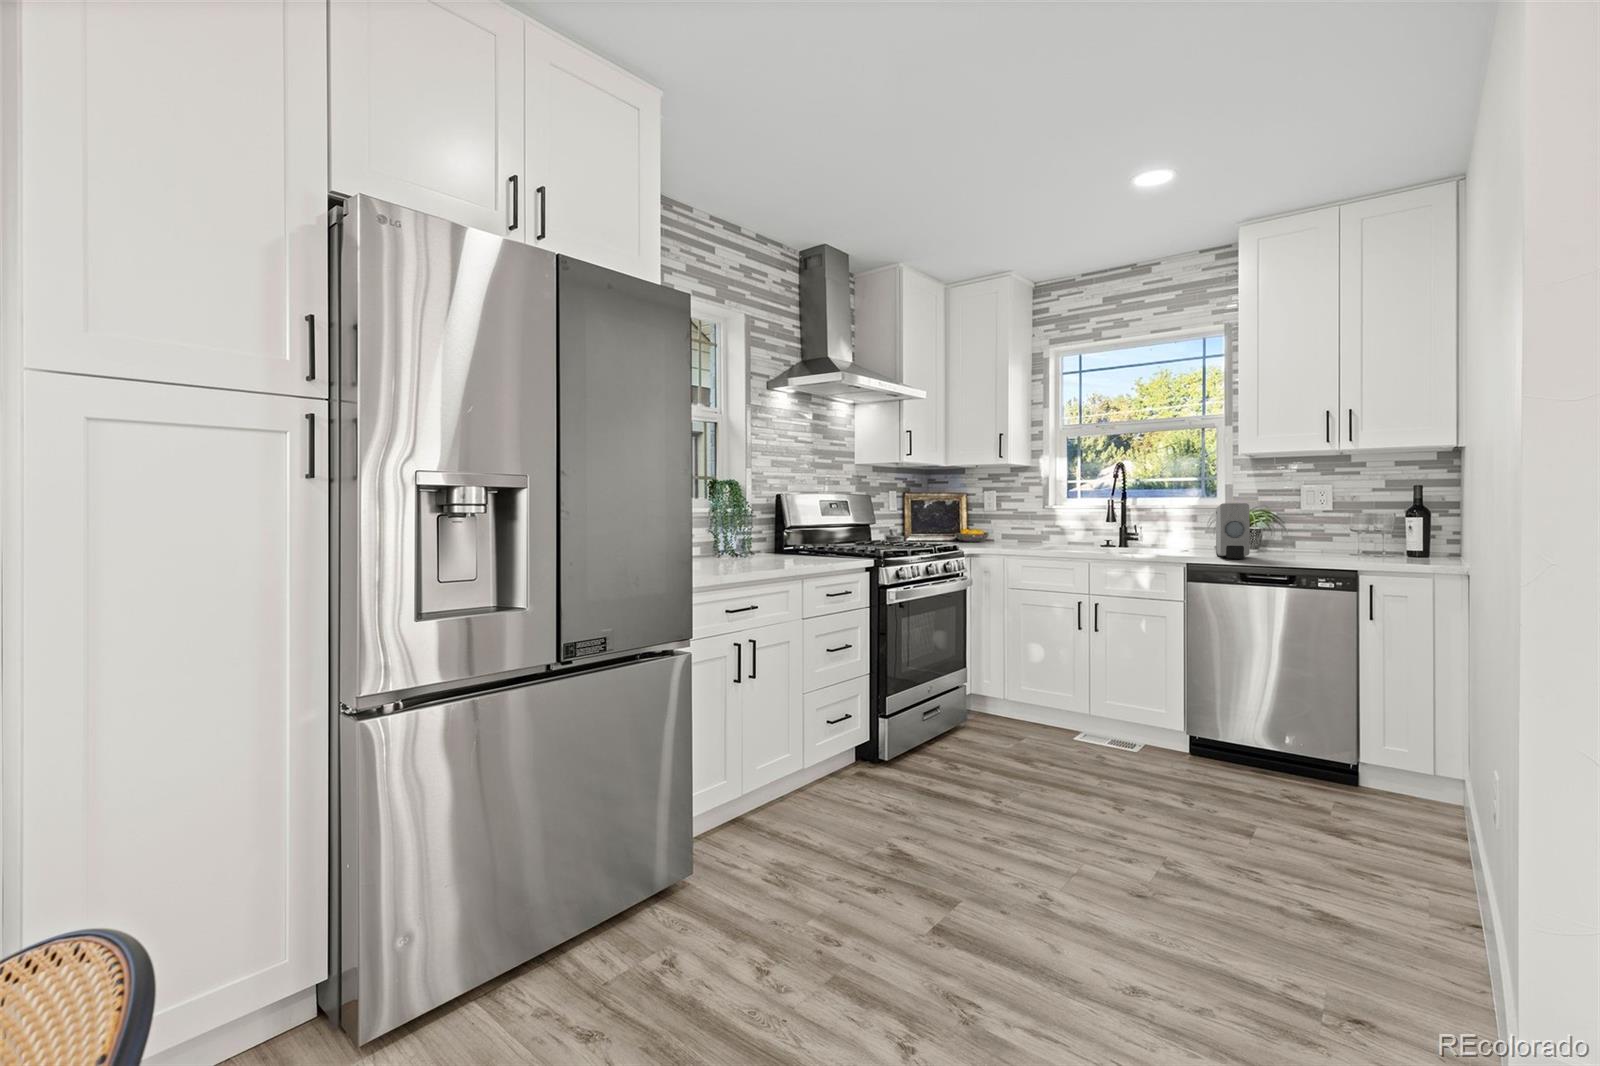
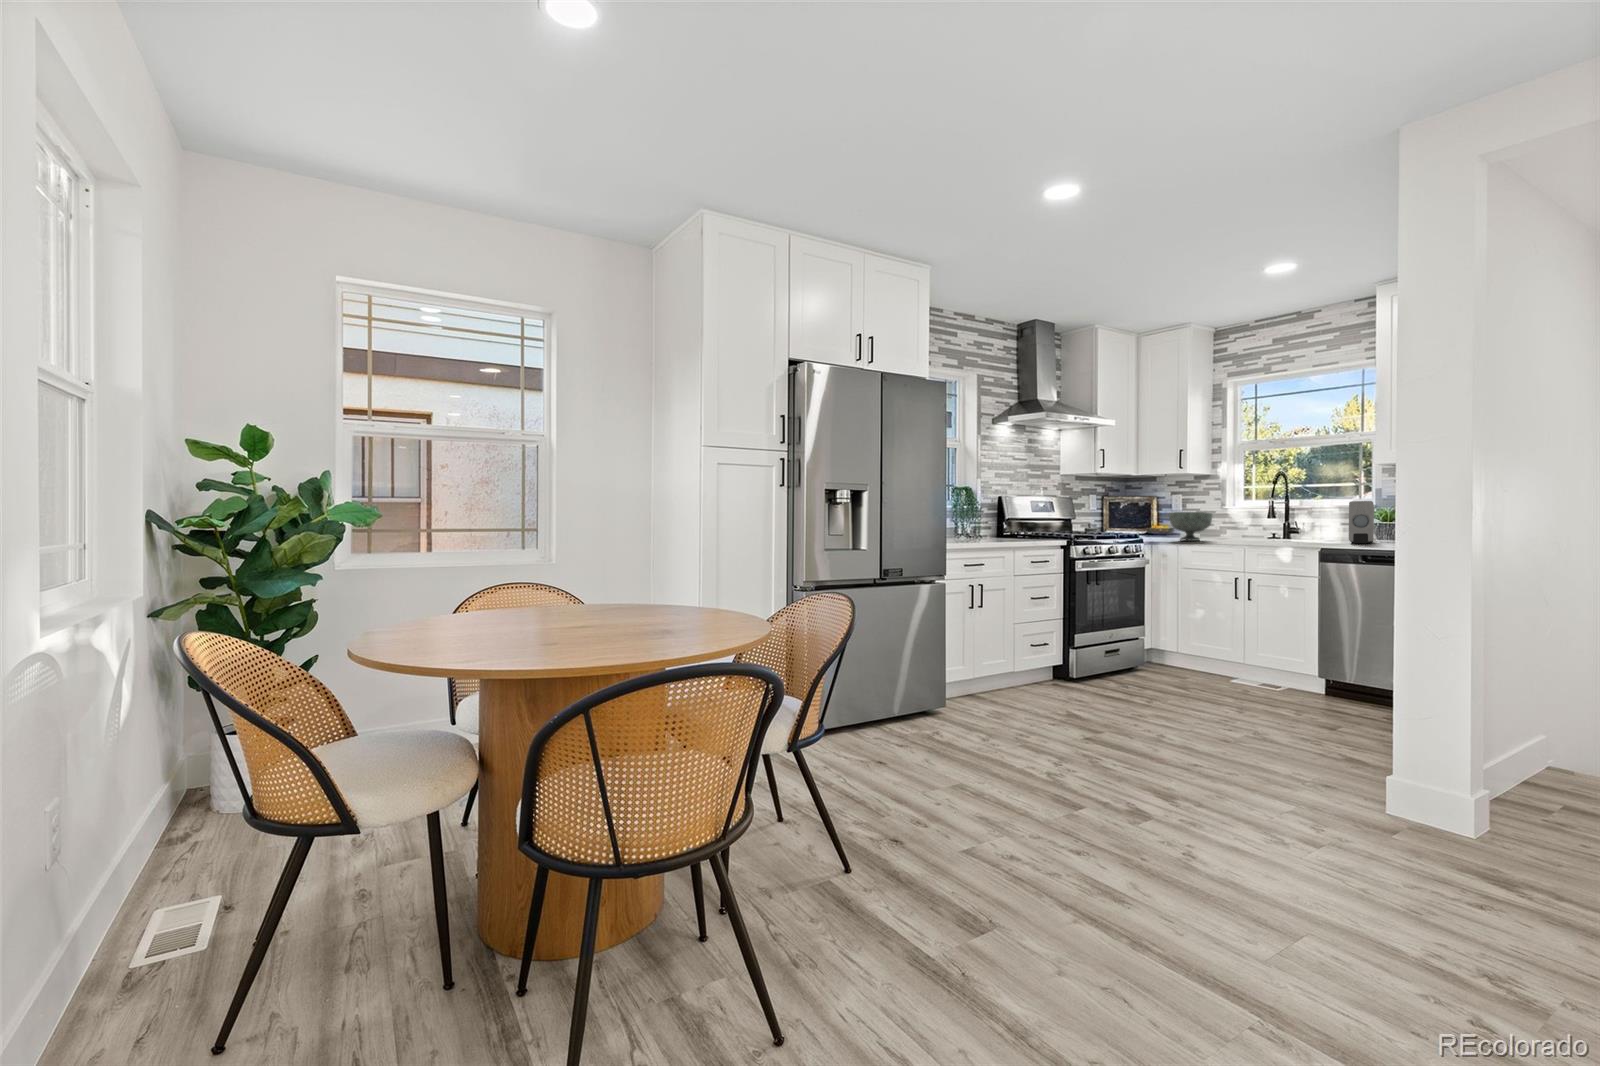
decorative bowl: none [994,515,1047,553] -> present [1169,512,1212,541]

